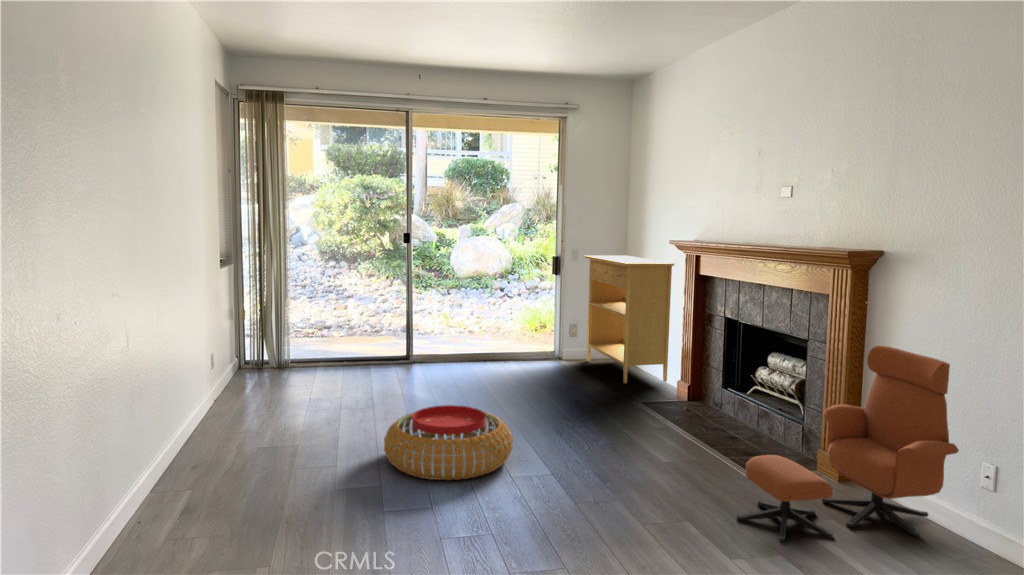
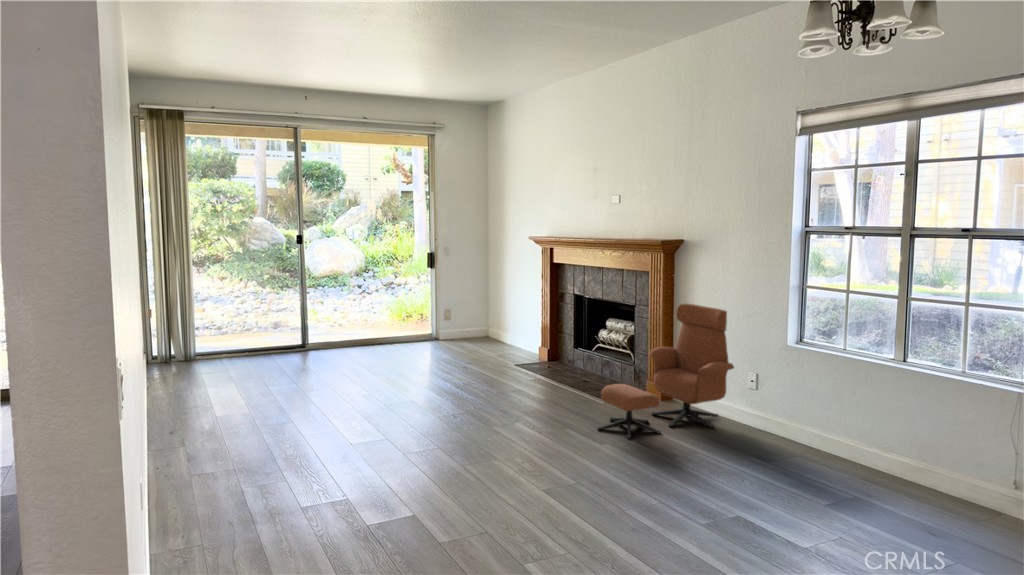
console table: present [584,255,674,383] -> none [454,251,531,353]
pouf: present [384,405,513,480] -> none [322,371,427,427]

